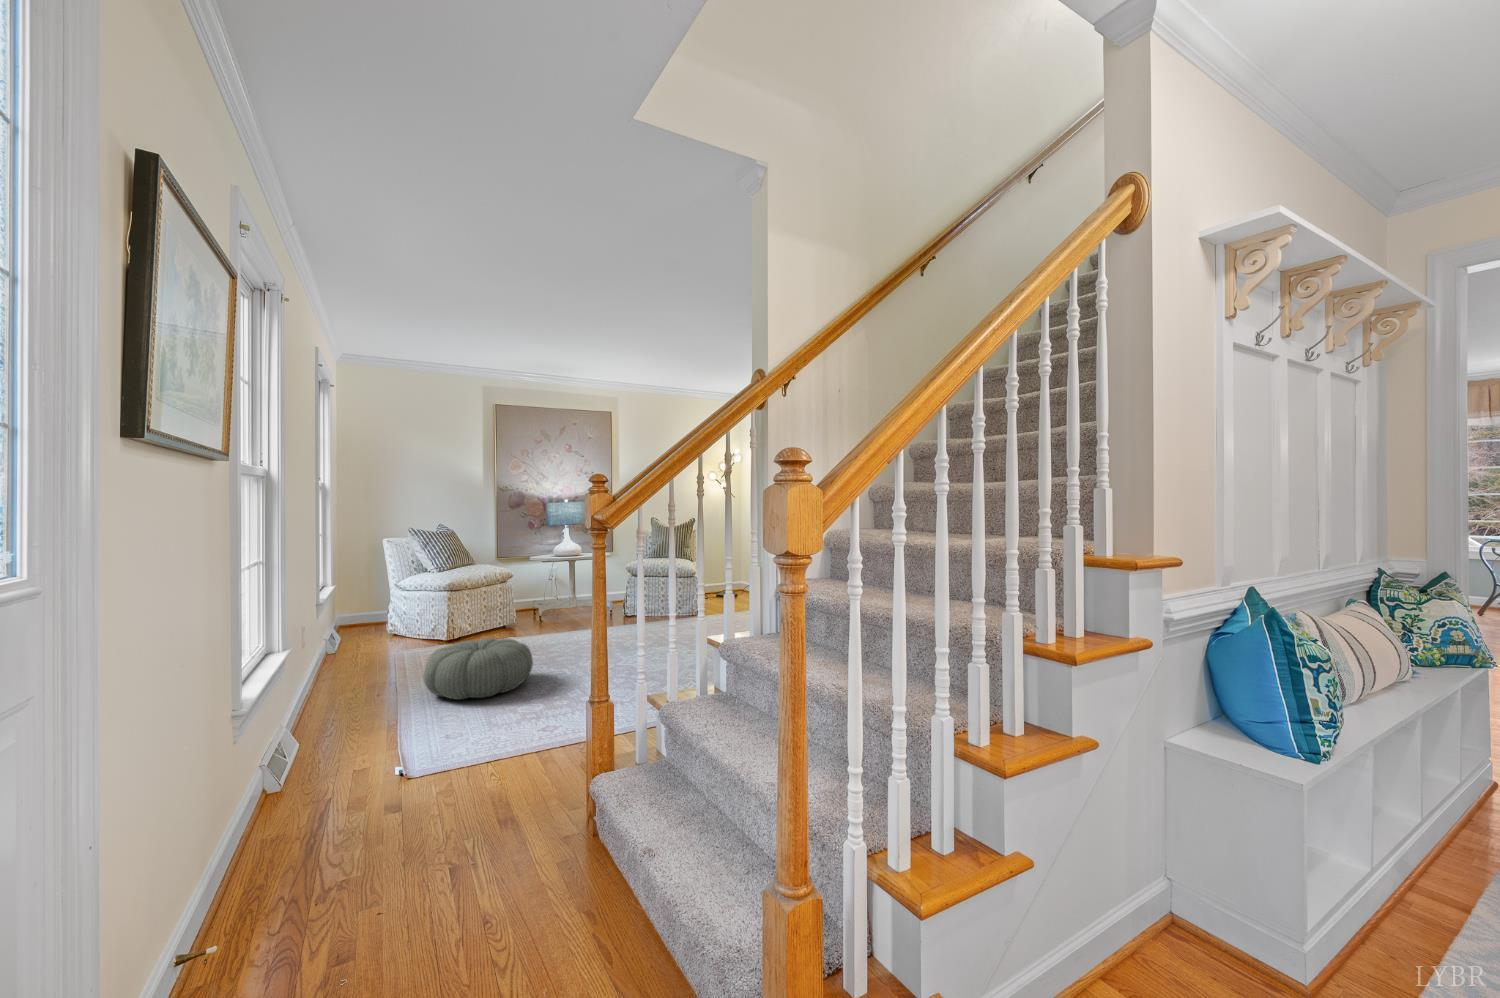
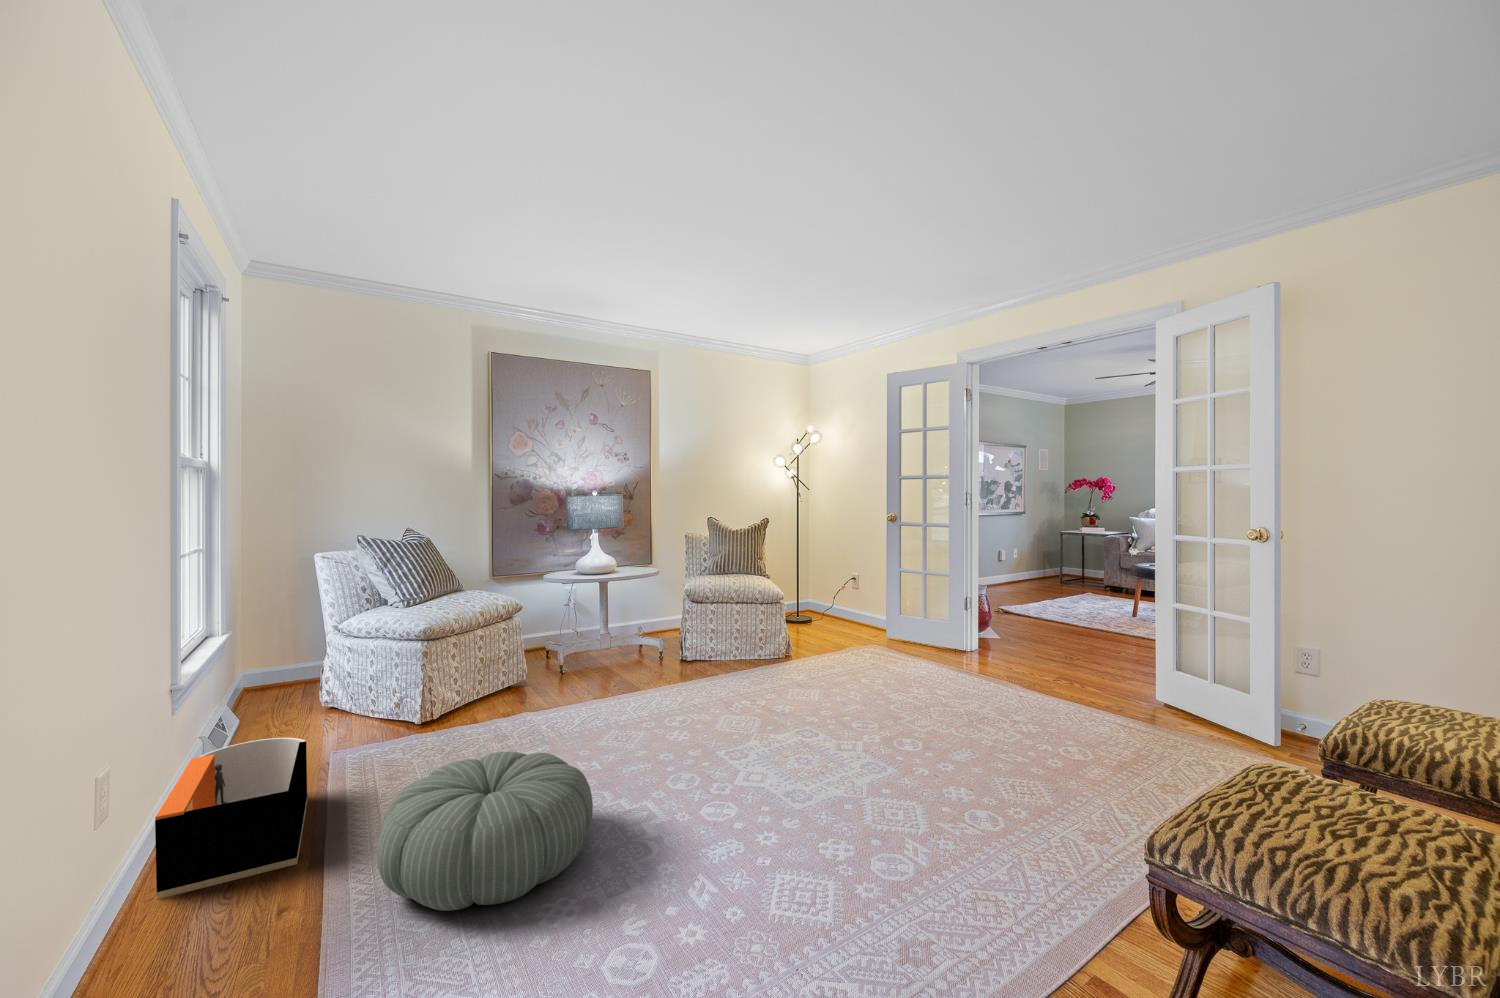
storage bin: none [318,636,385,698] -> present [155,738,307,899]

